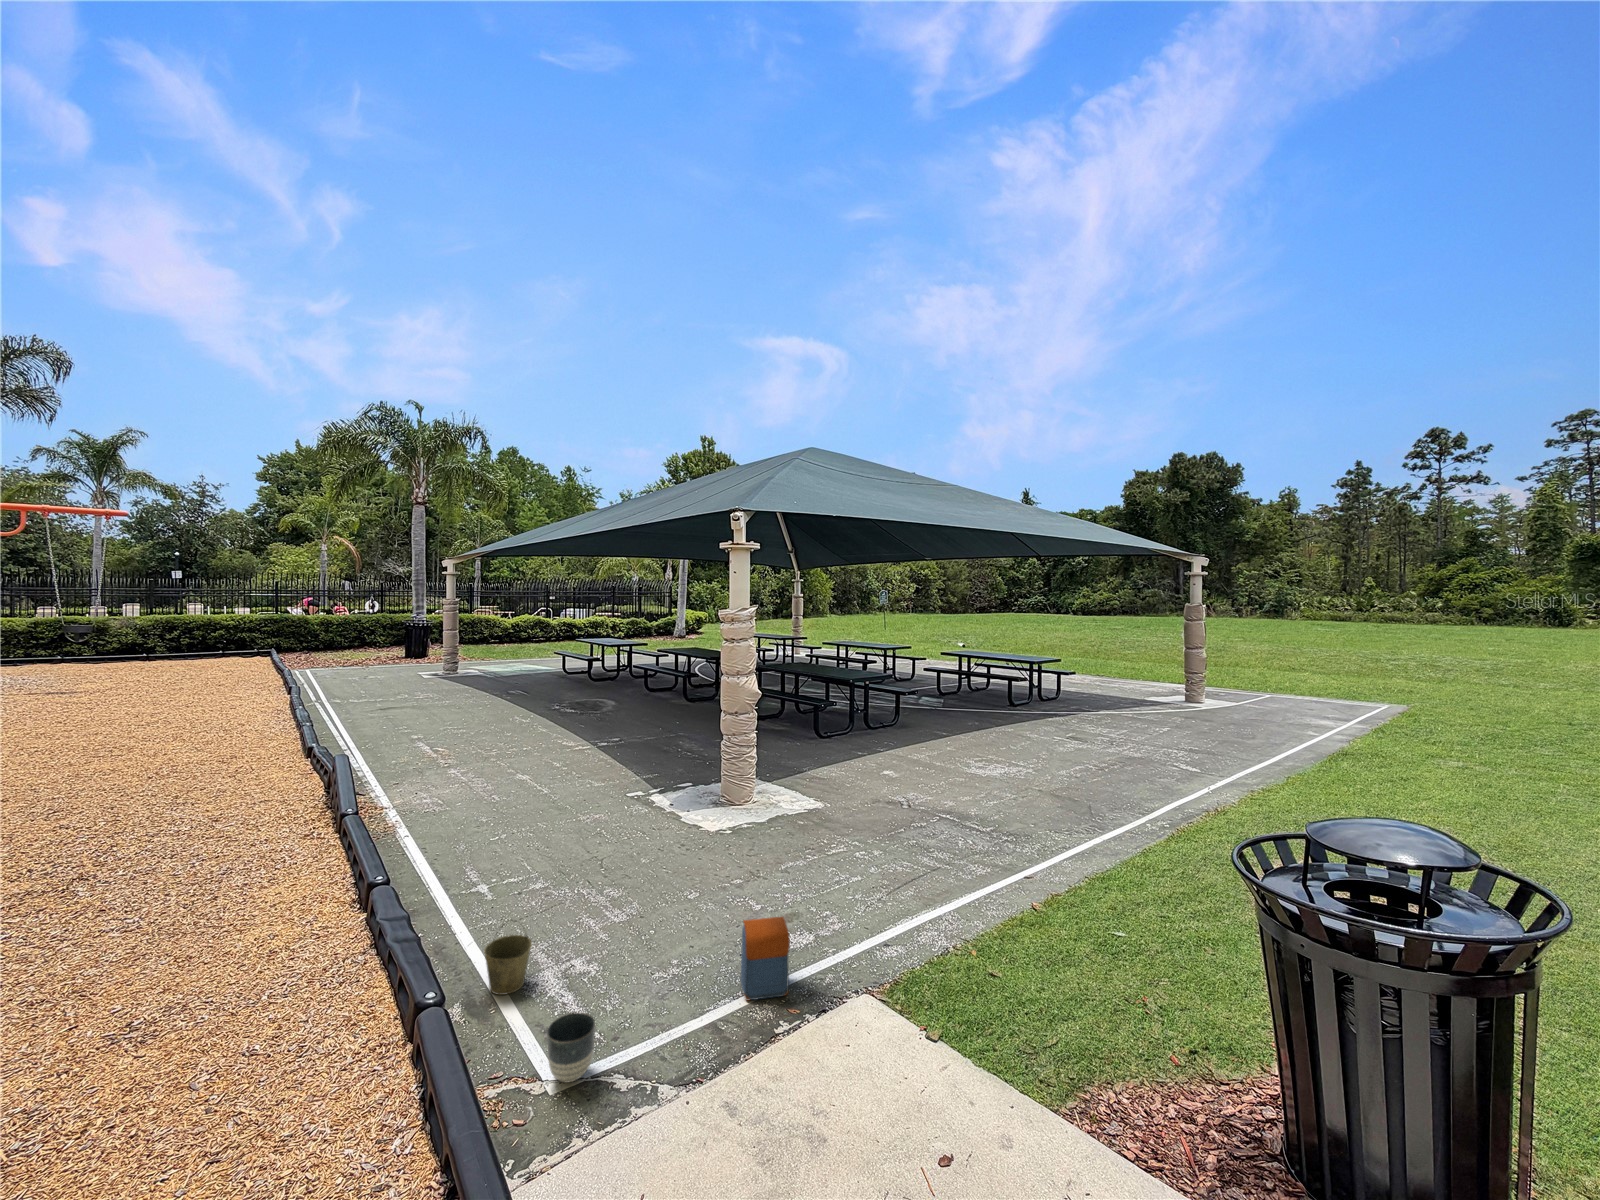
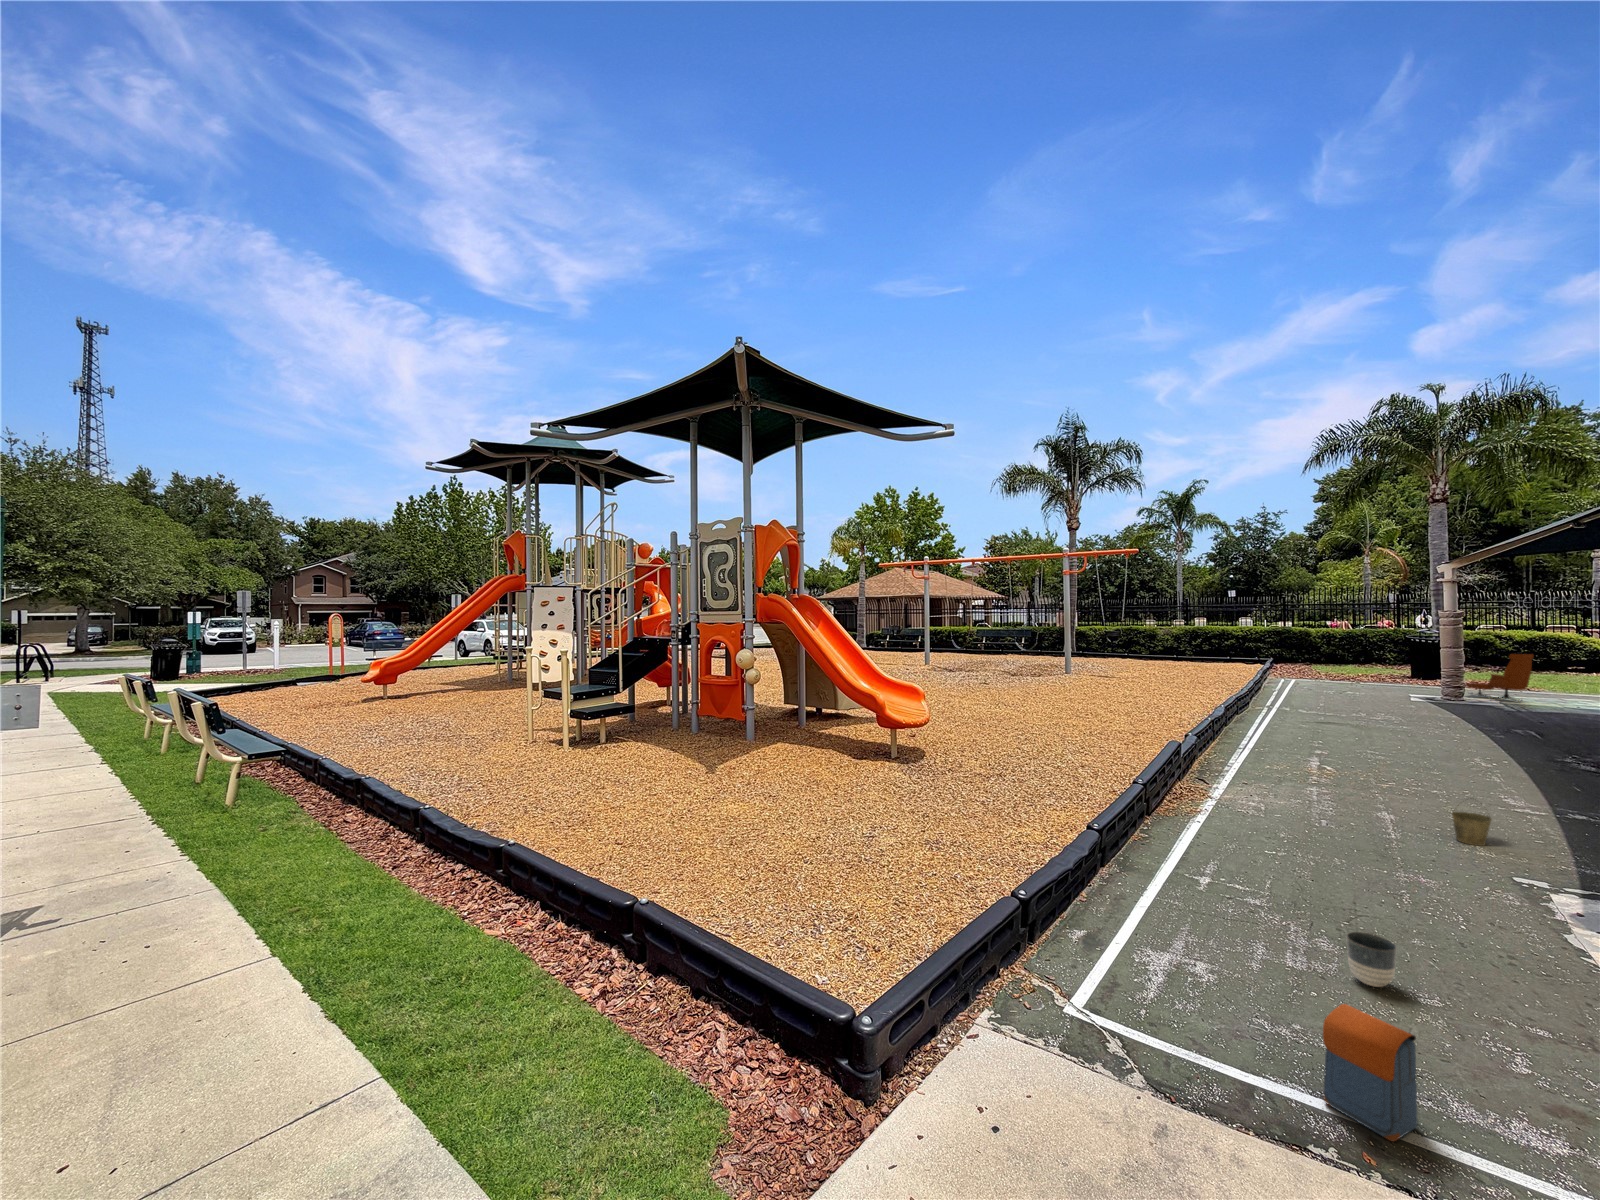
lounge chair: none [457,632,500,668] -> present [1466,654,1533,701]
bucket: present [484,924,532,995] -> present [1452,805,1492,846]
planter: present [547,1012,595,1082] -> present [1347,932,1396,987]

